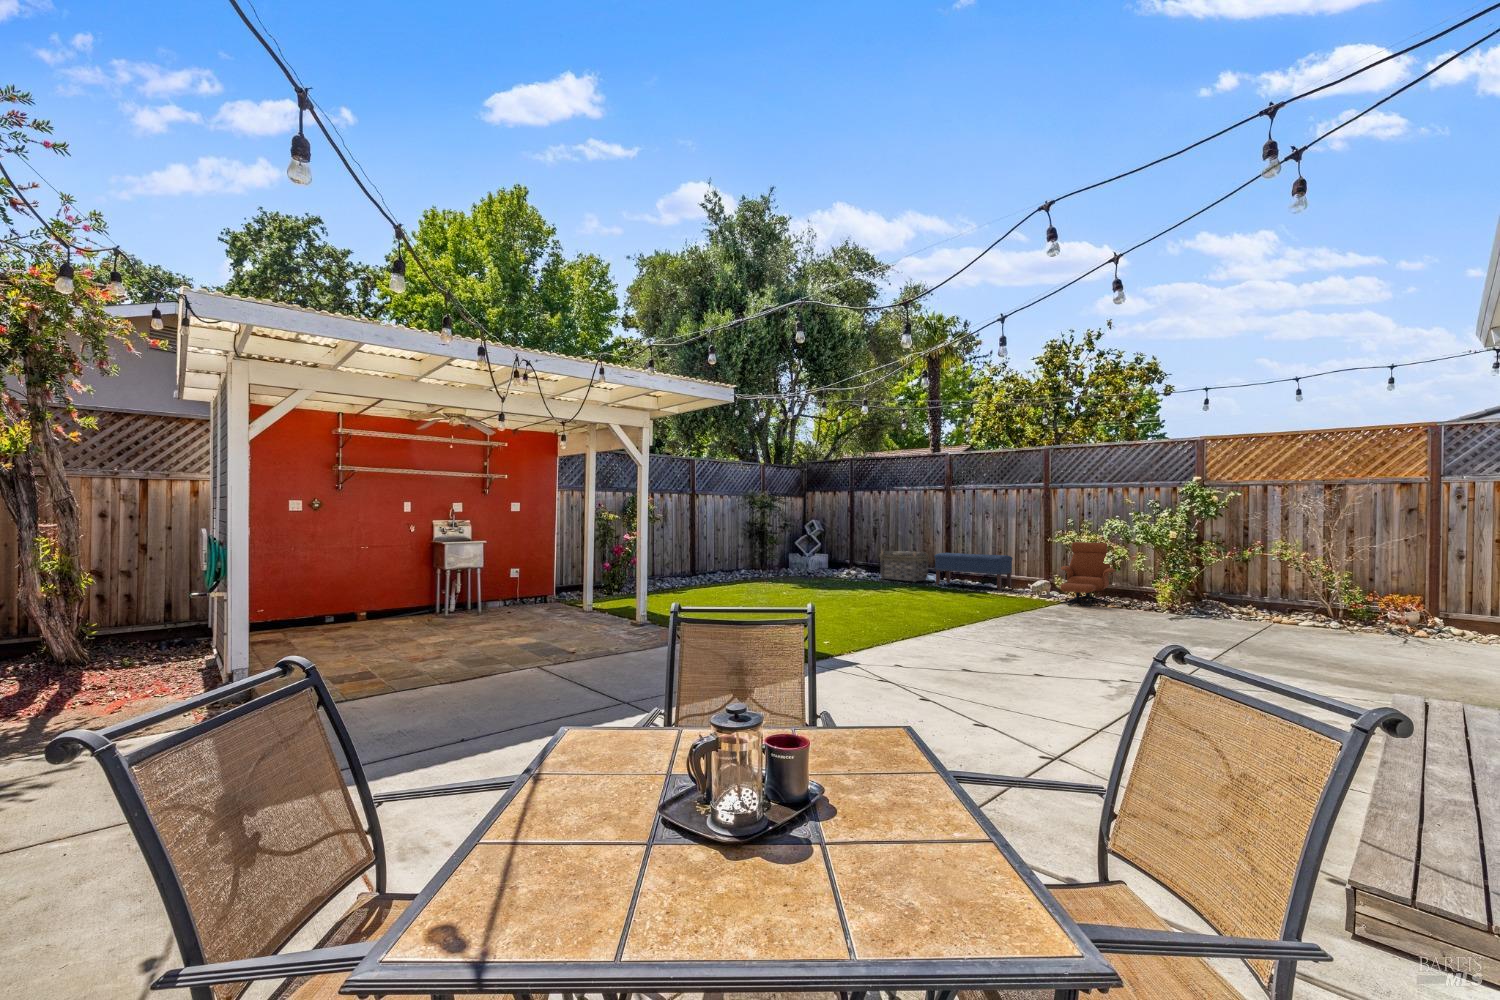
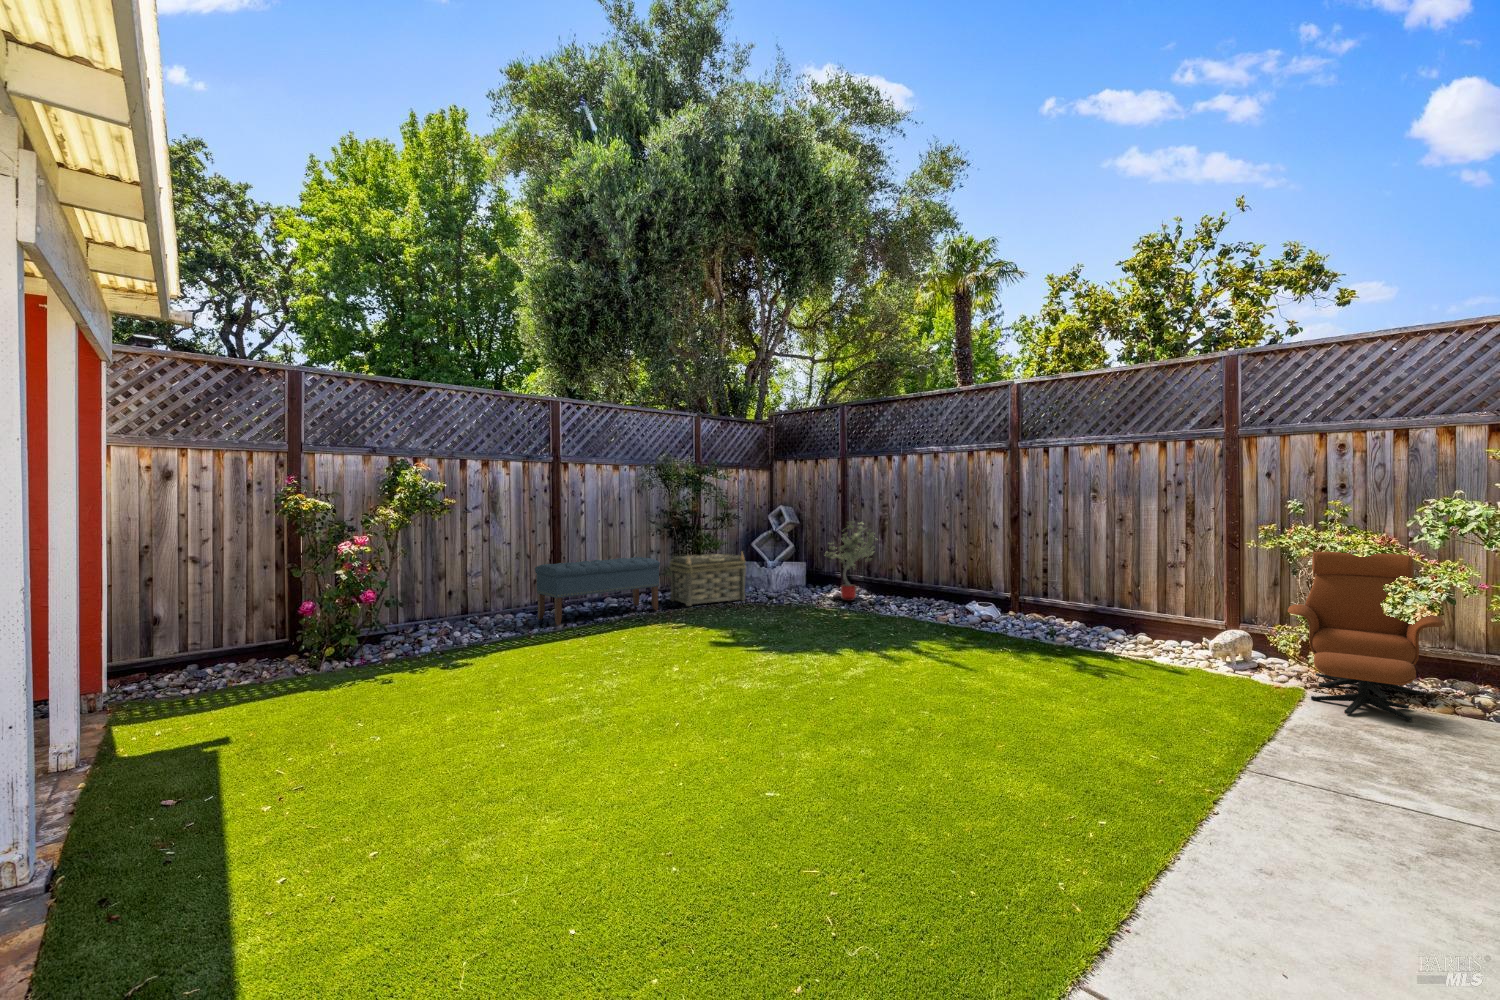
potted tree: none [840,529,872,576] -> present [825,521,875,601]
basket: present [880,551,928,582] -> present [670,552,746,606]
bench: present [934,553,1013,590] -> present [535,557,660,625]

